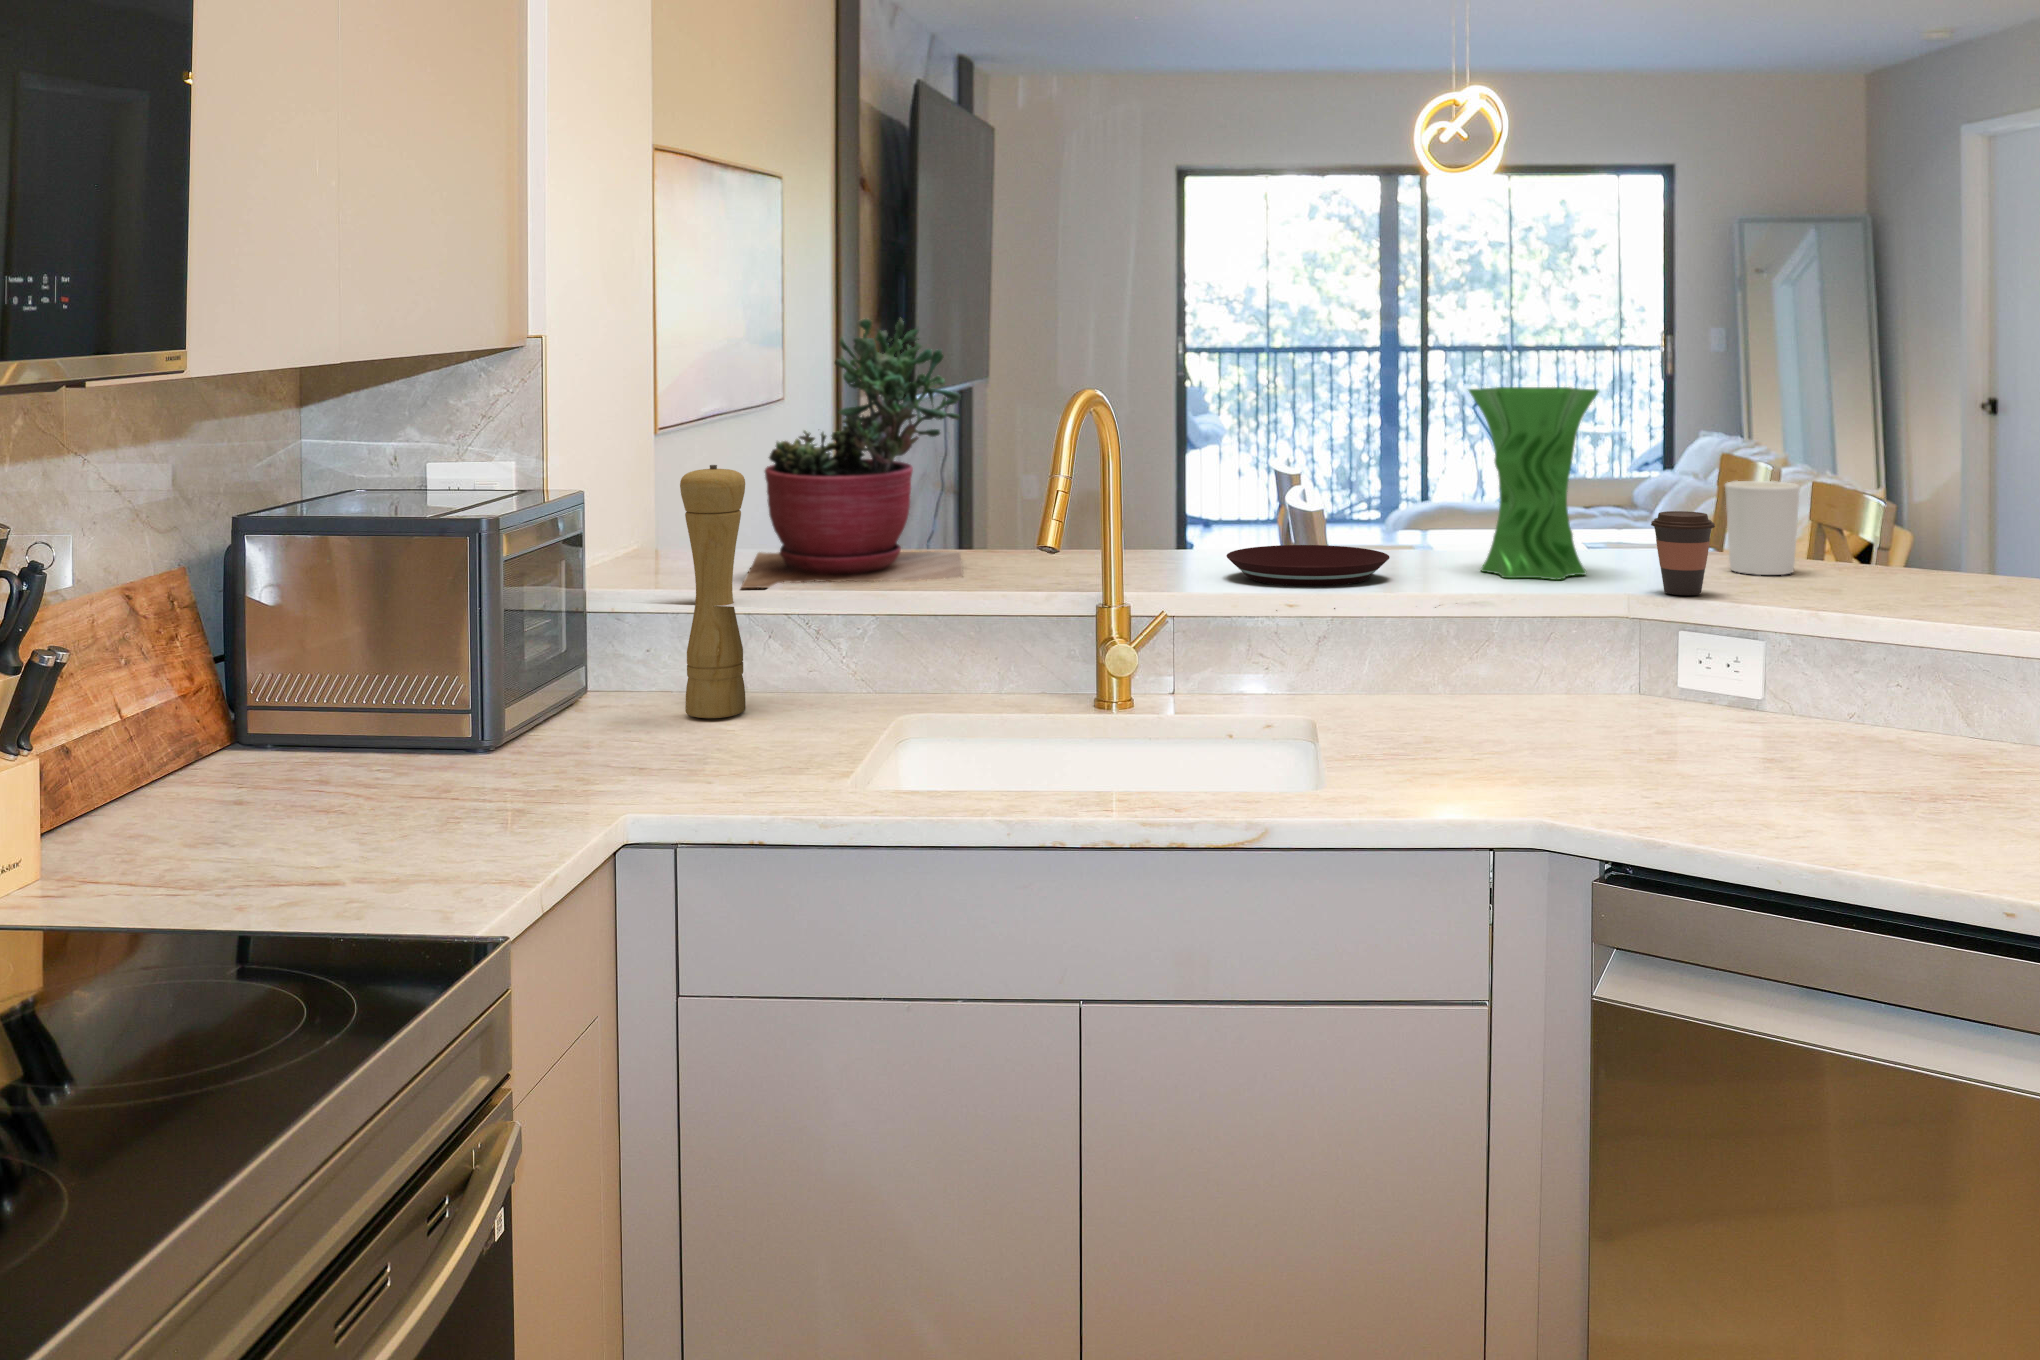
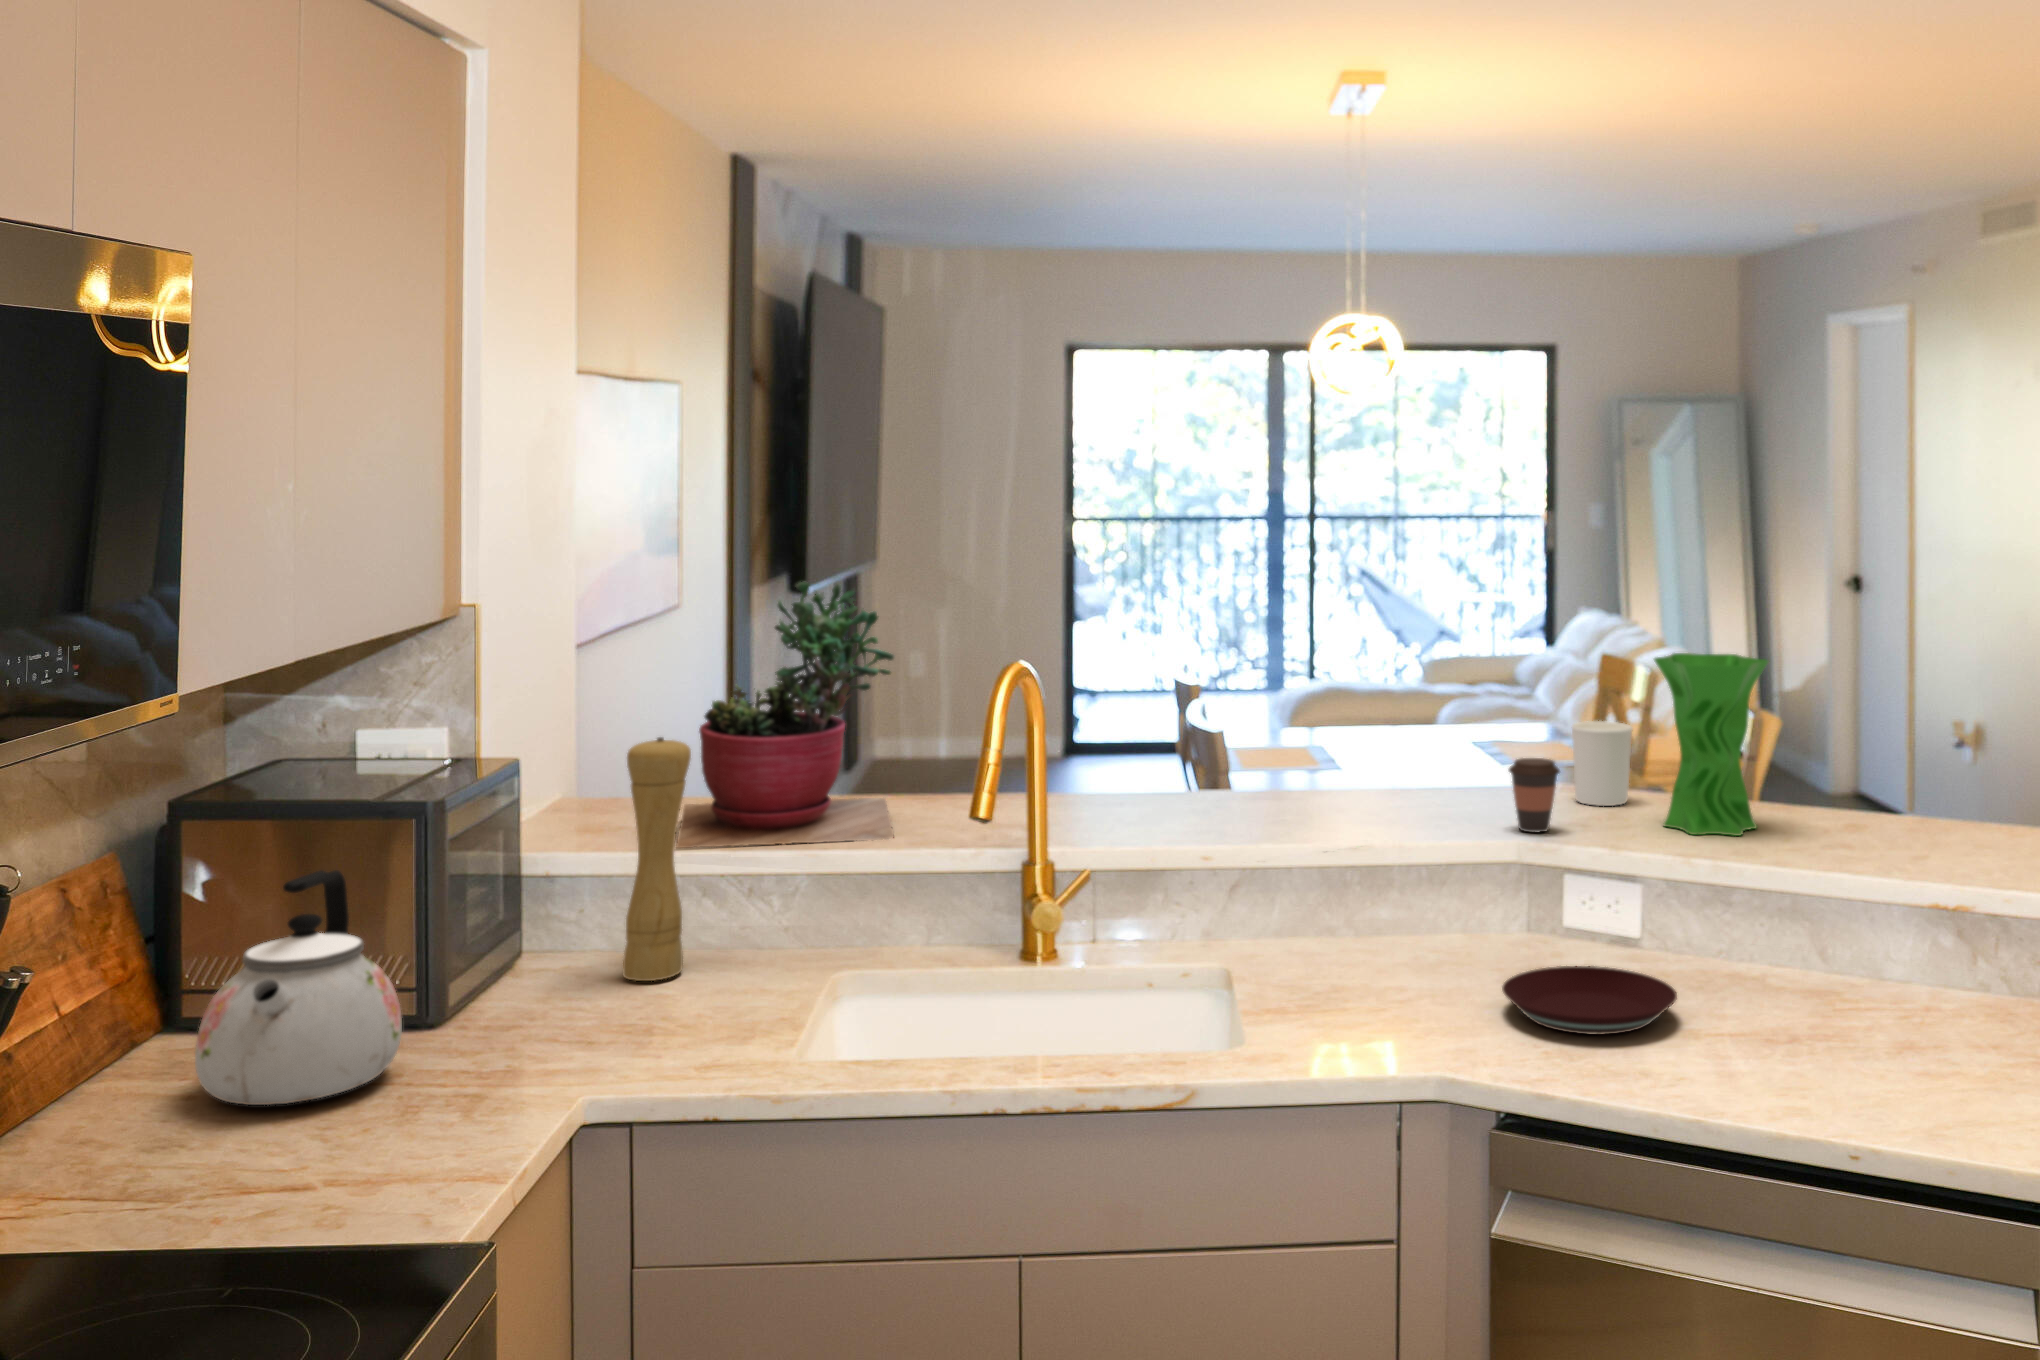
vase: present [1469,387,1599,580] -> present [1654,653,1768,836]
plate: present [1227,545,1390,586] -> present [1502,966,1677,1034]
kettle: none [246,578,448,809] -> present [195,870,402,1105]

